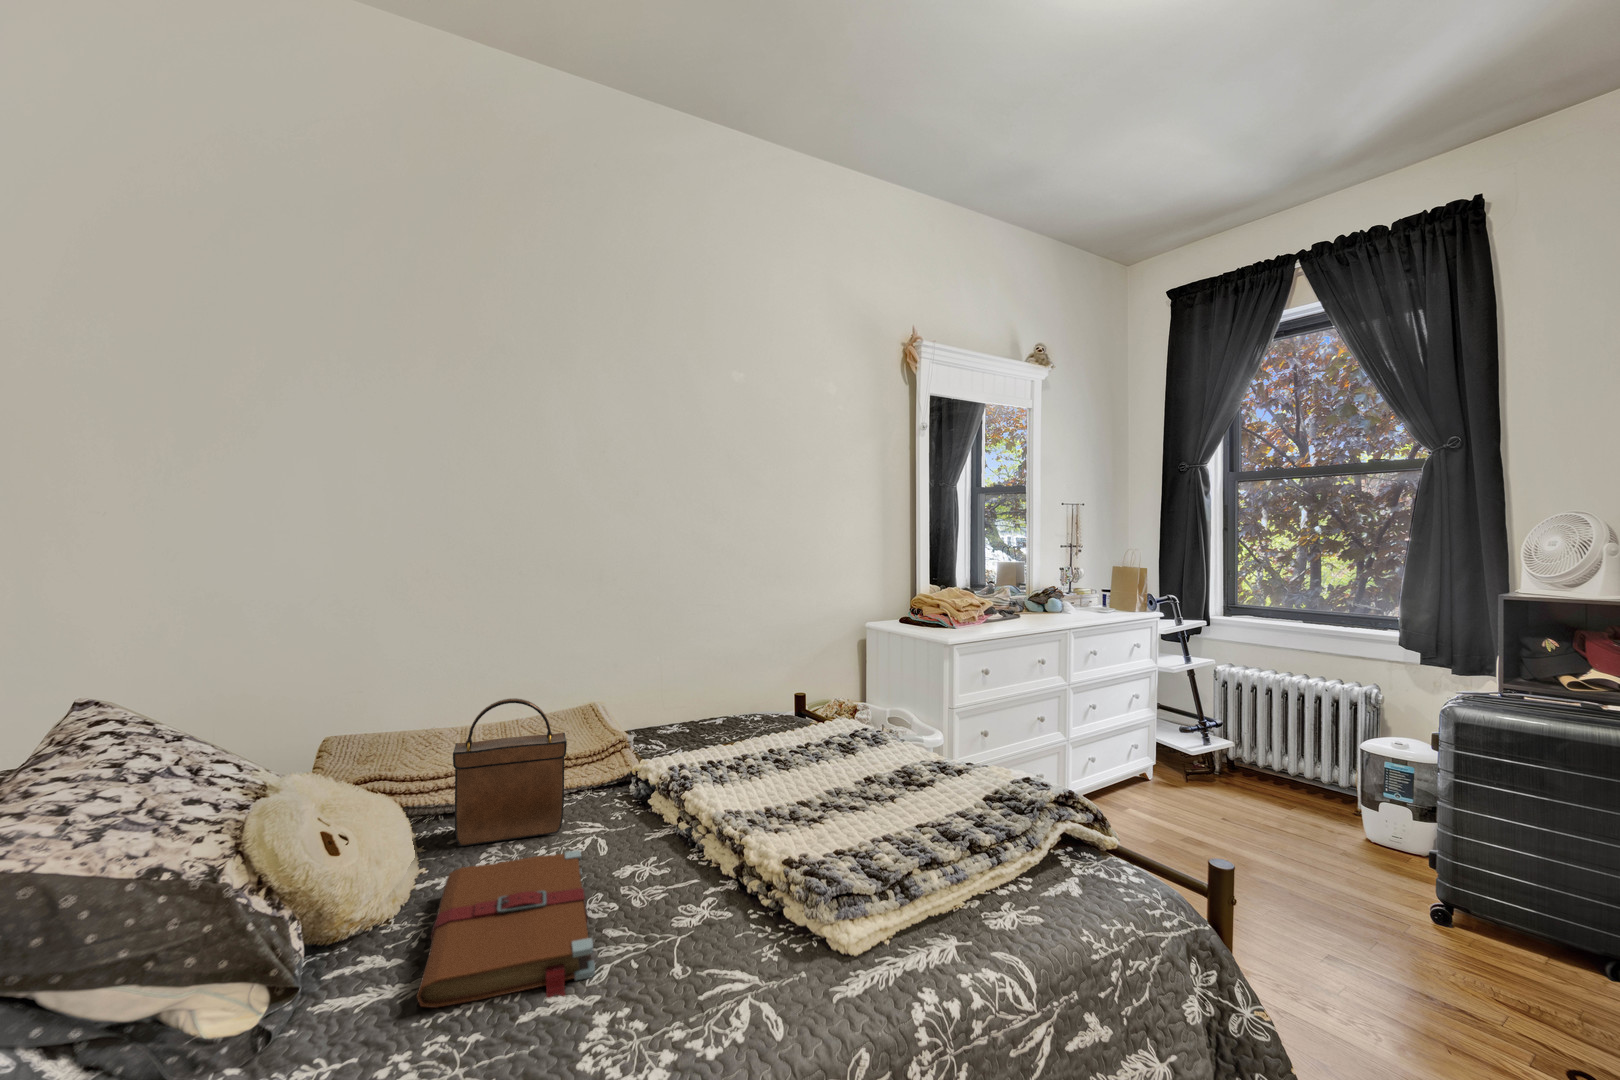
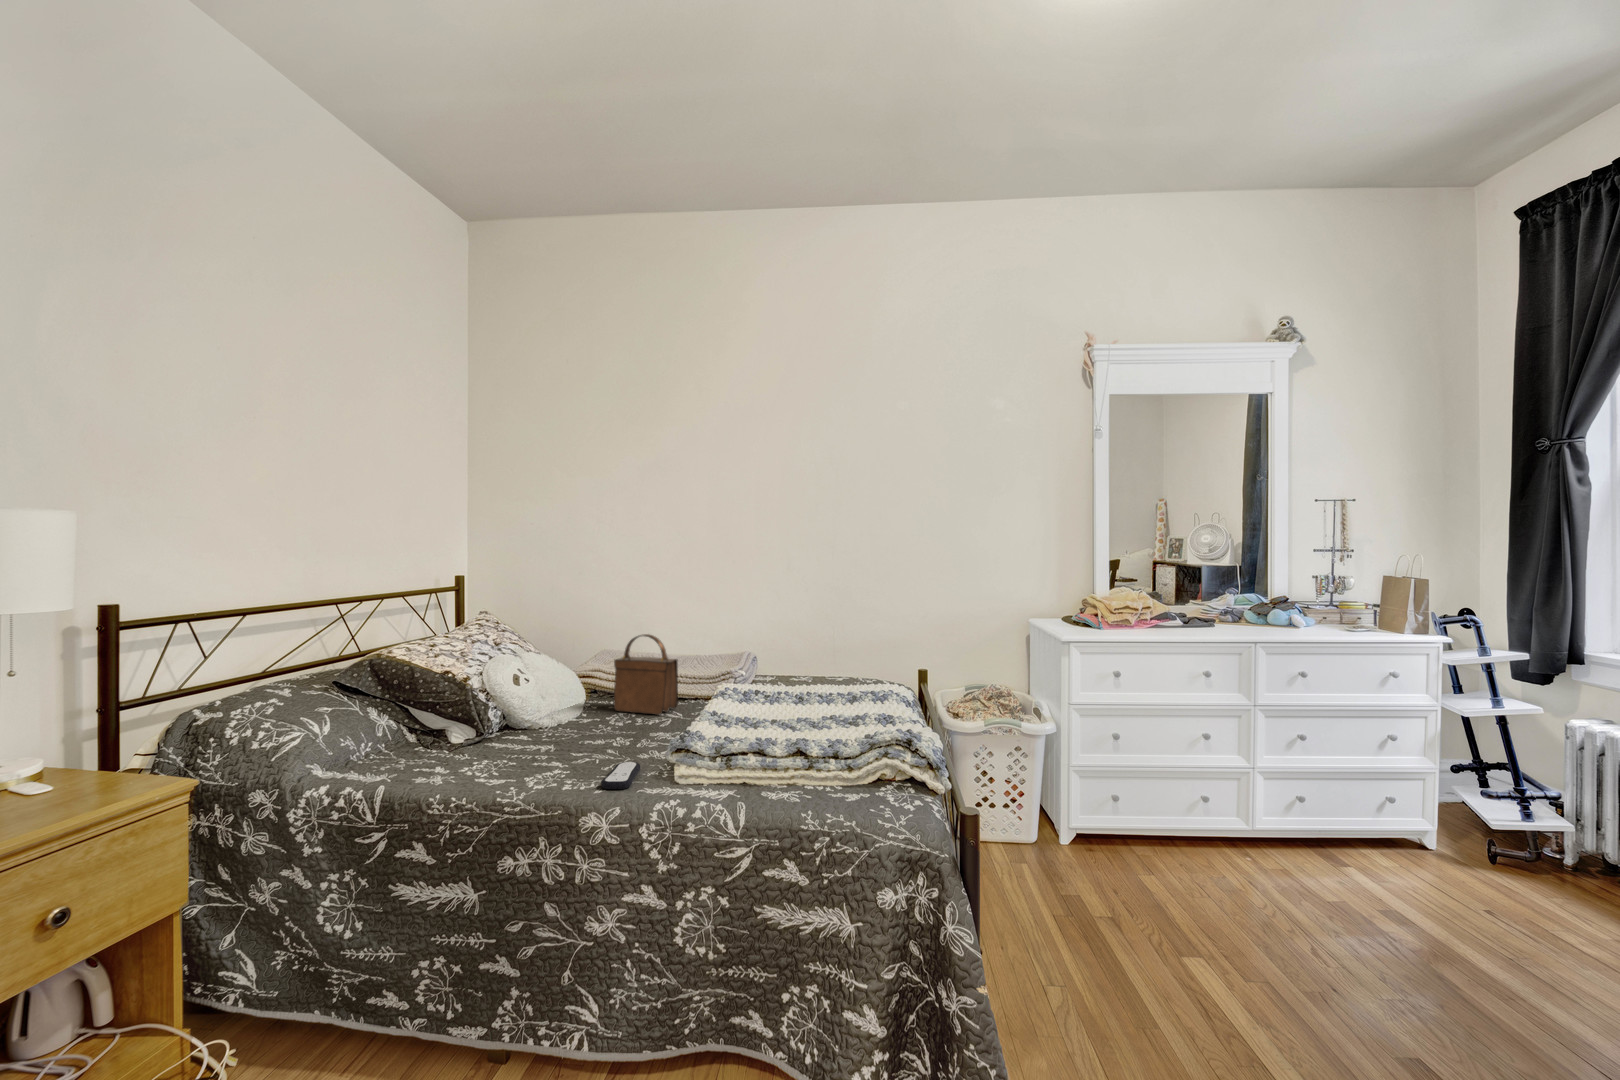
book: present [416,850,595,1008] -> none [509,712,637,762]
remote control: none [717,939,814,1016] -> present [601,762,640,789]

